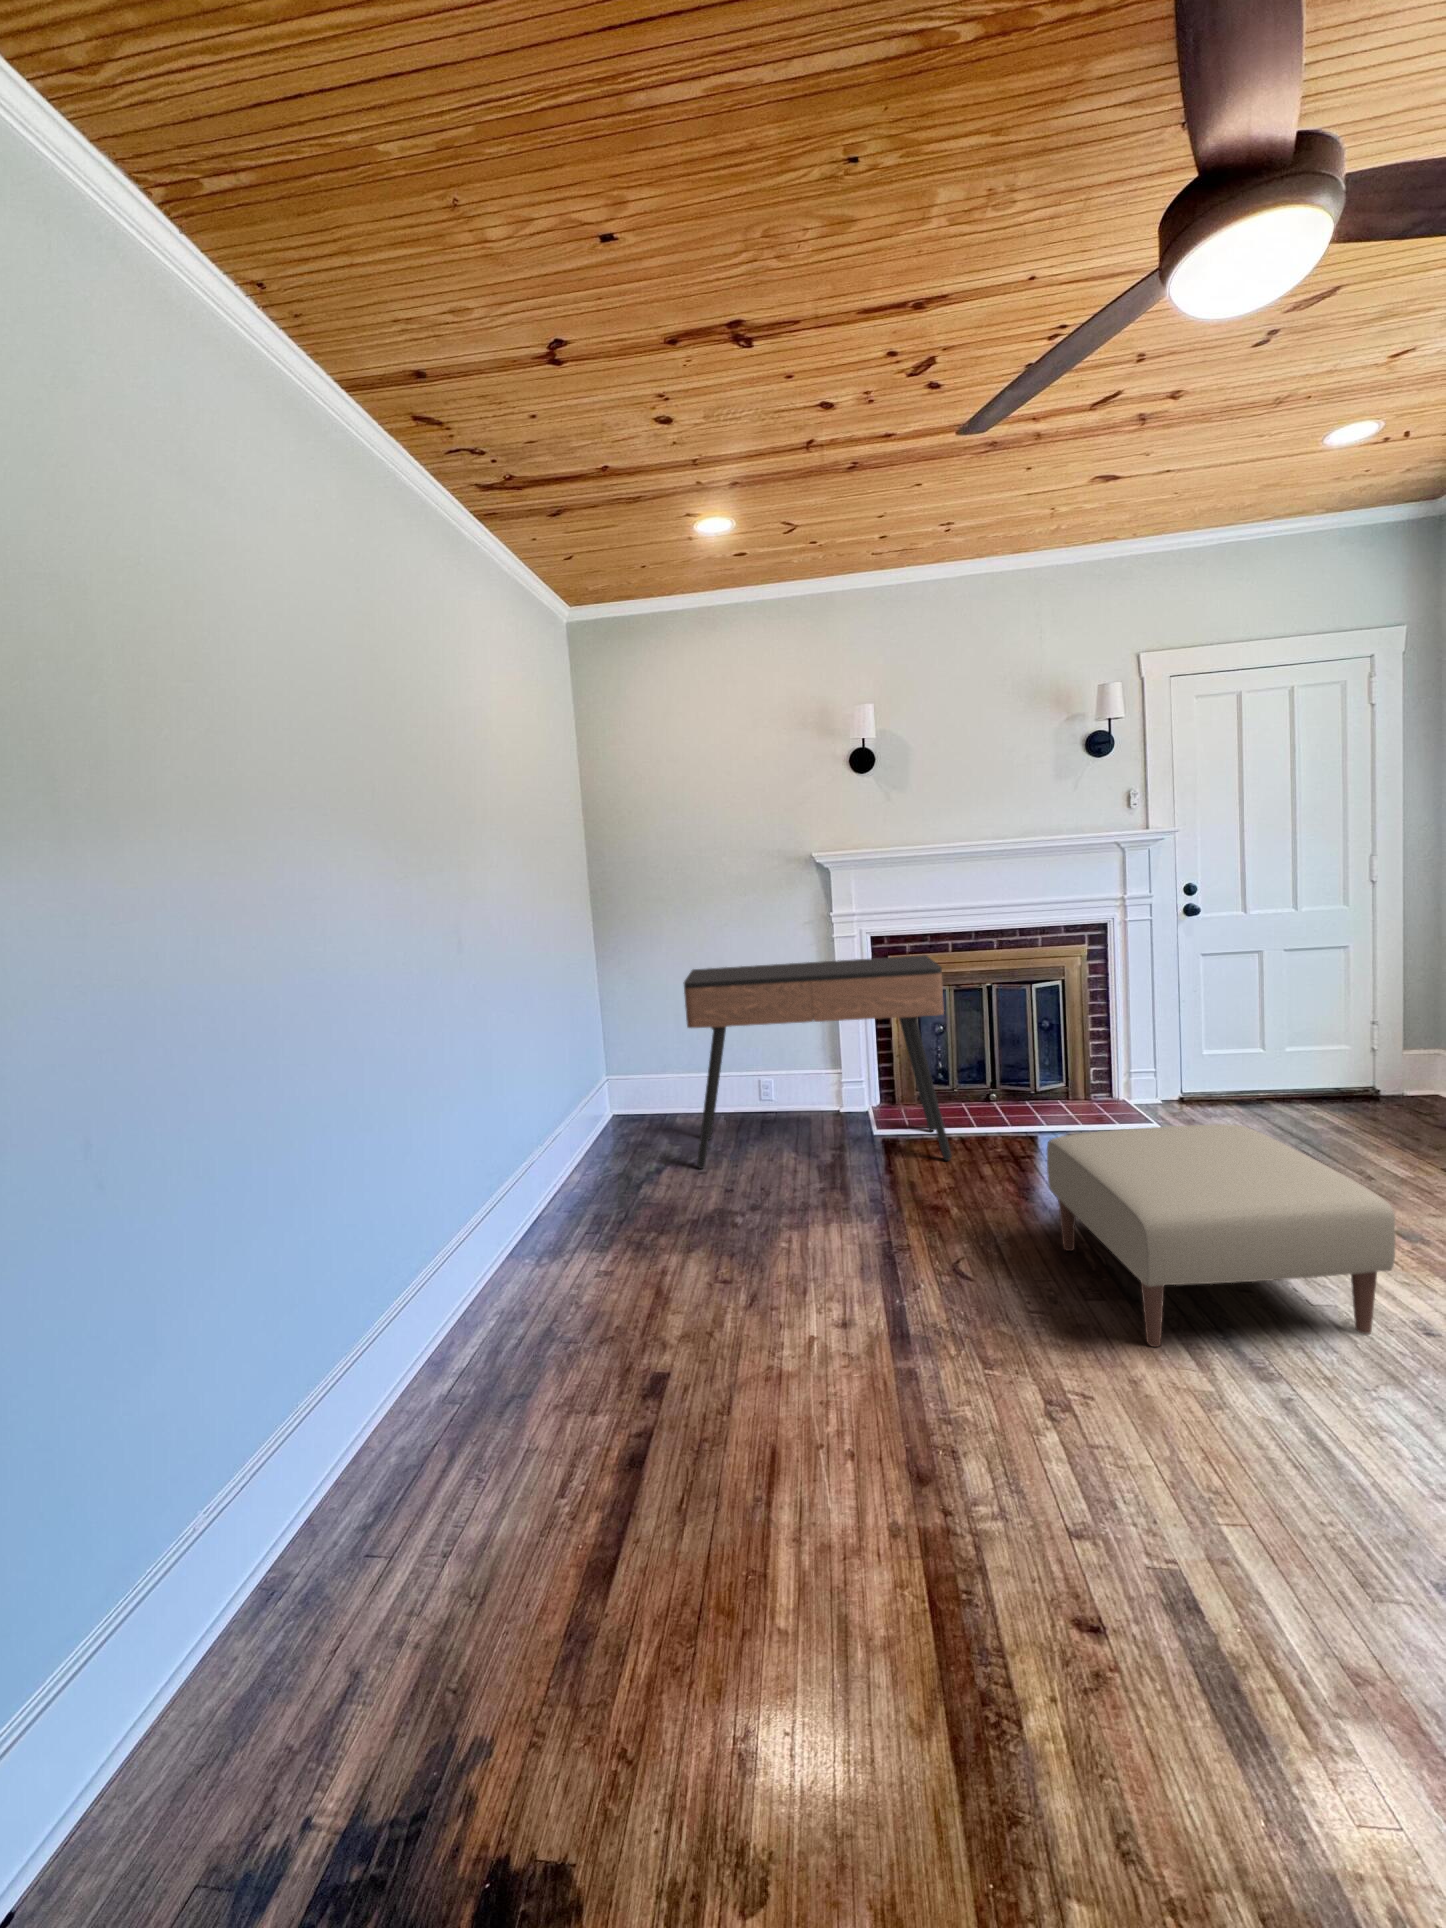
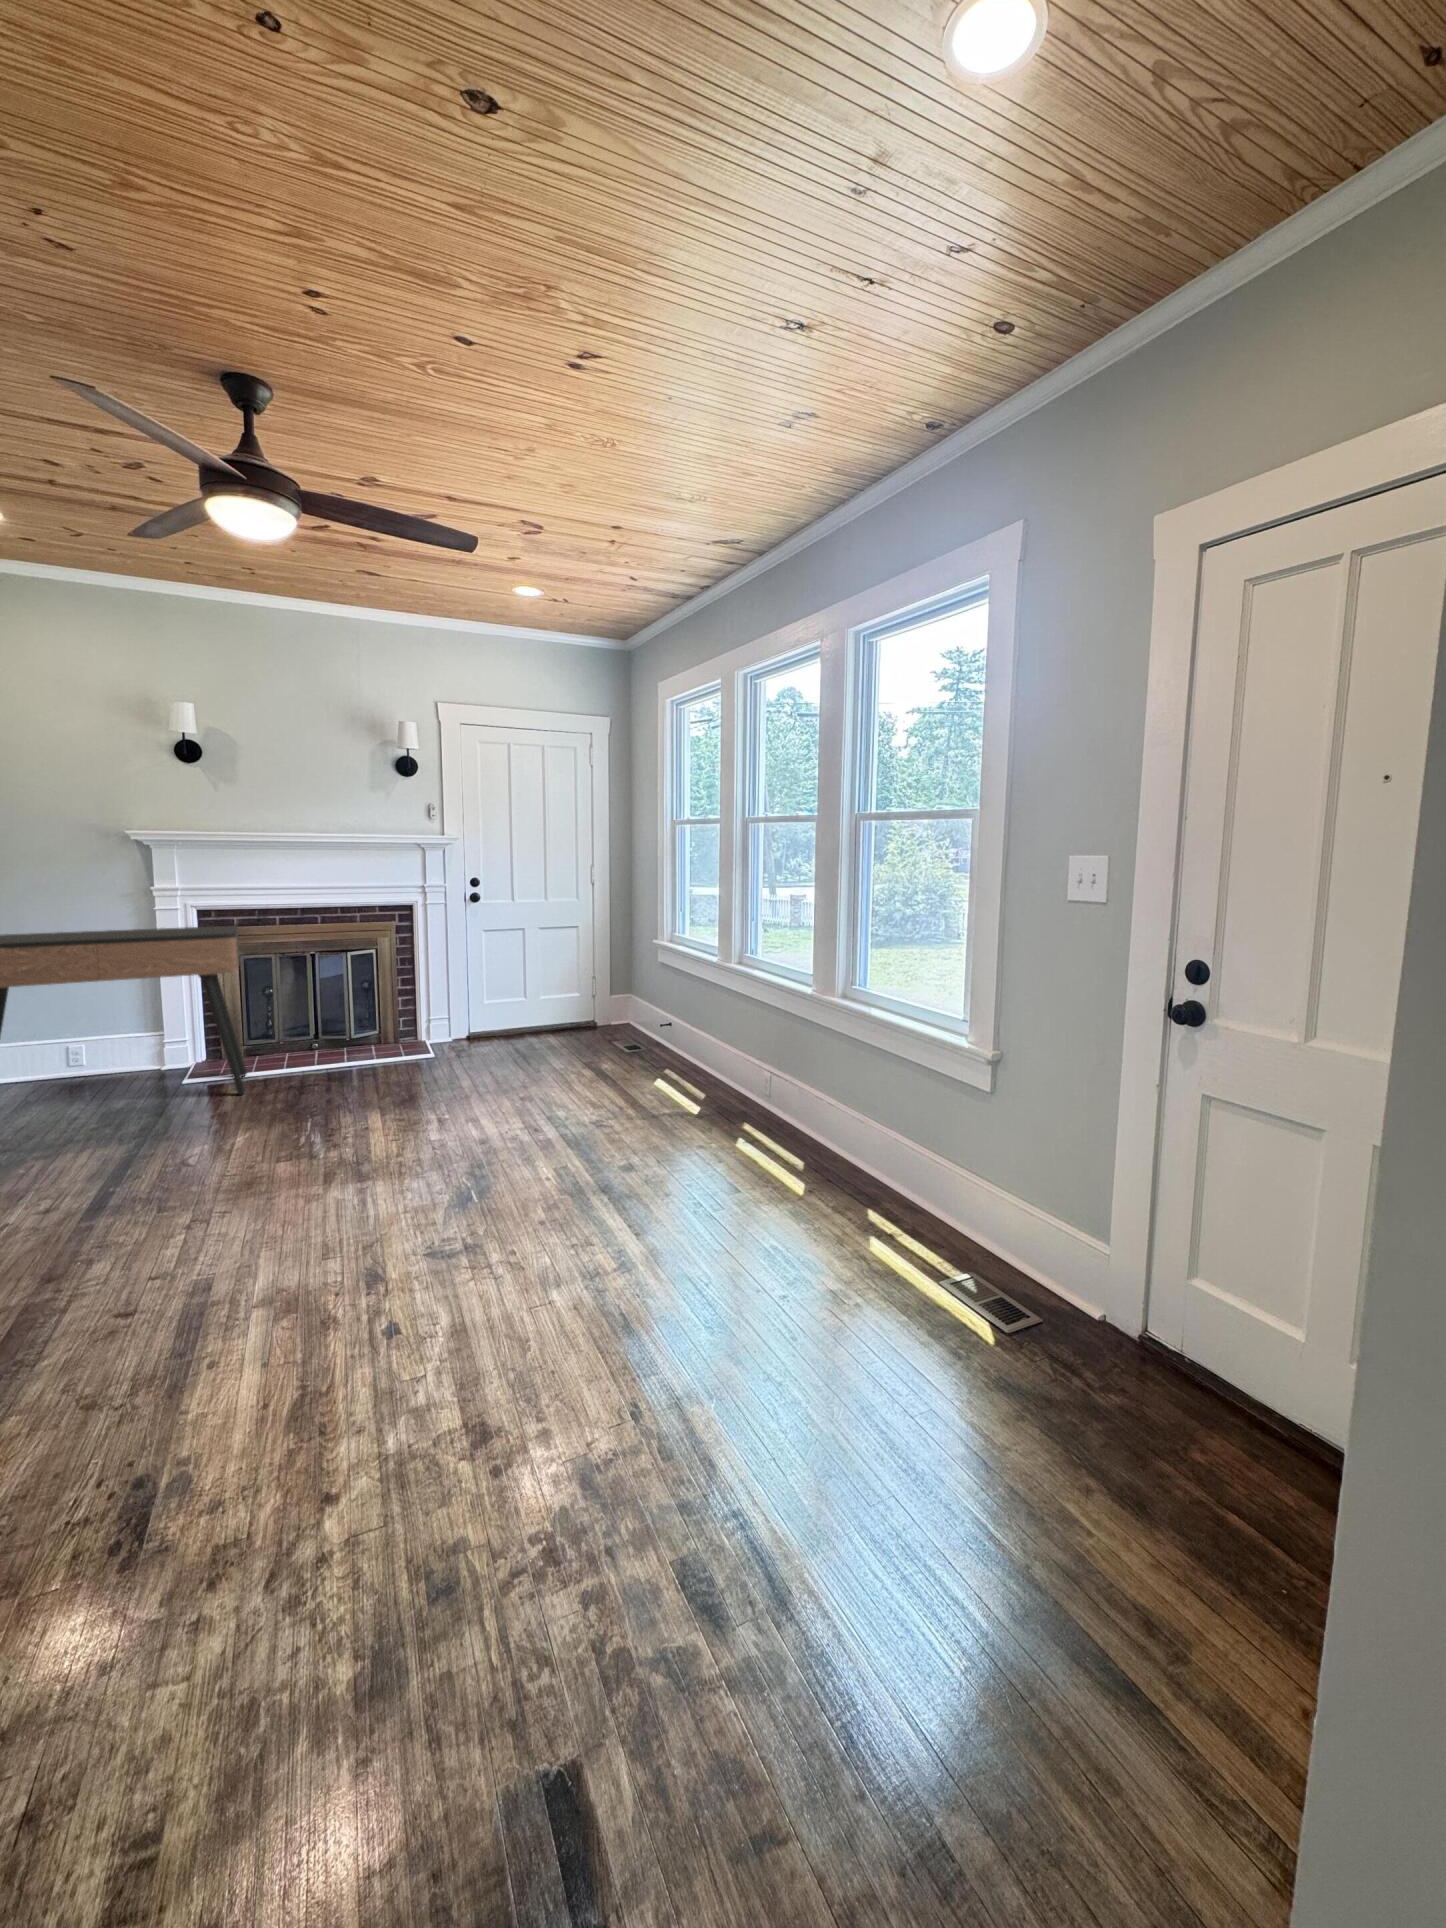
ottoman: present [1047,1124,1395,1347] -> none [283,1035,471,1177]

